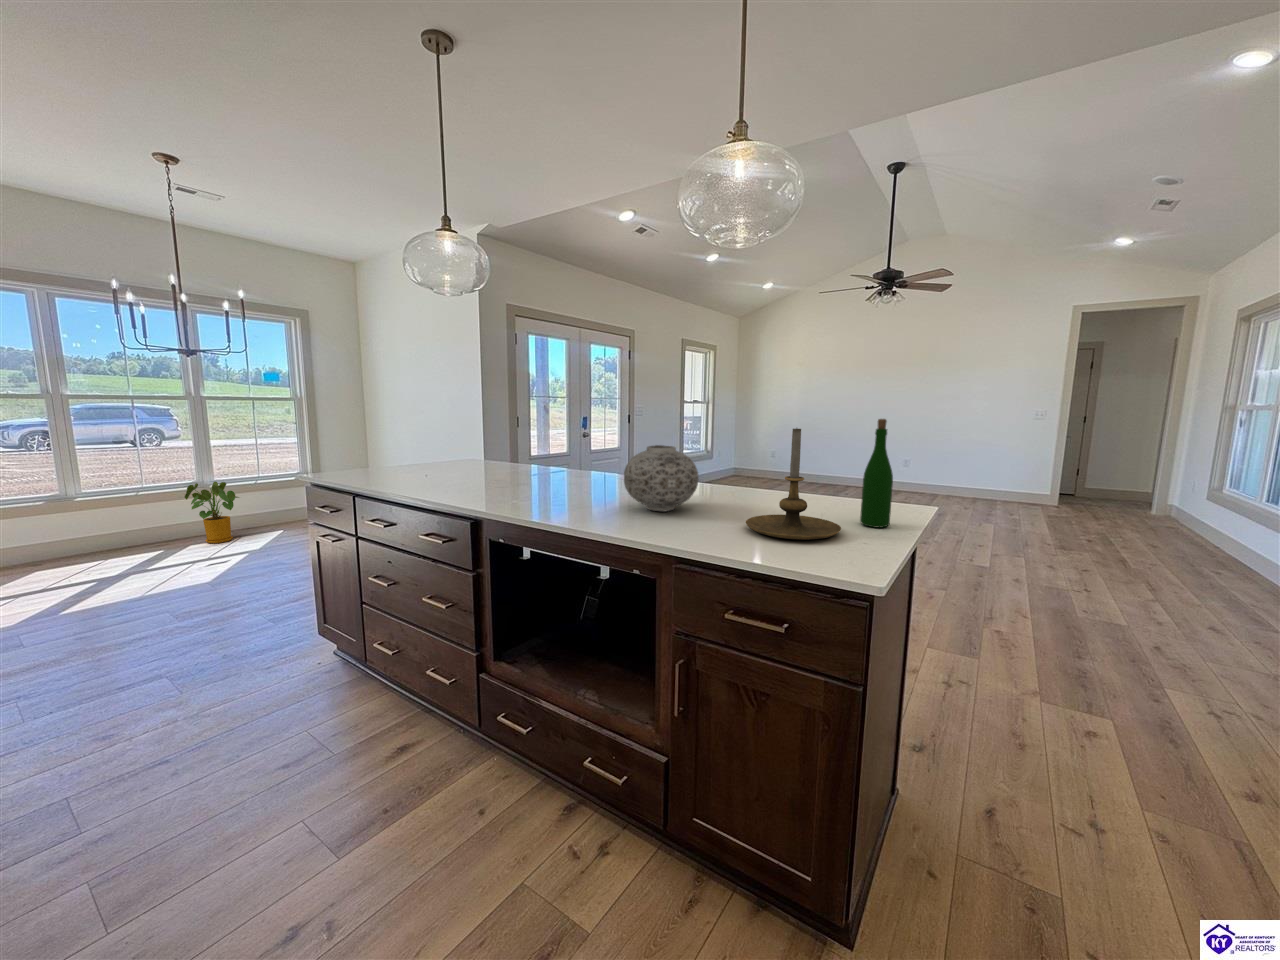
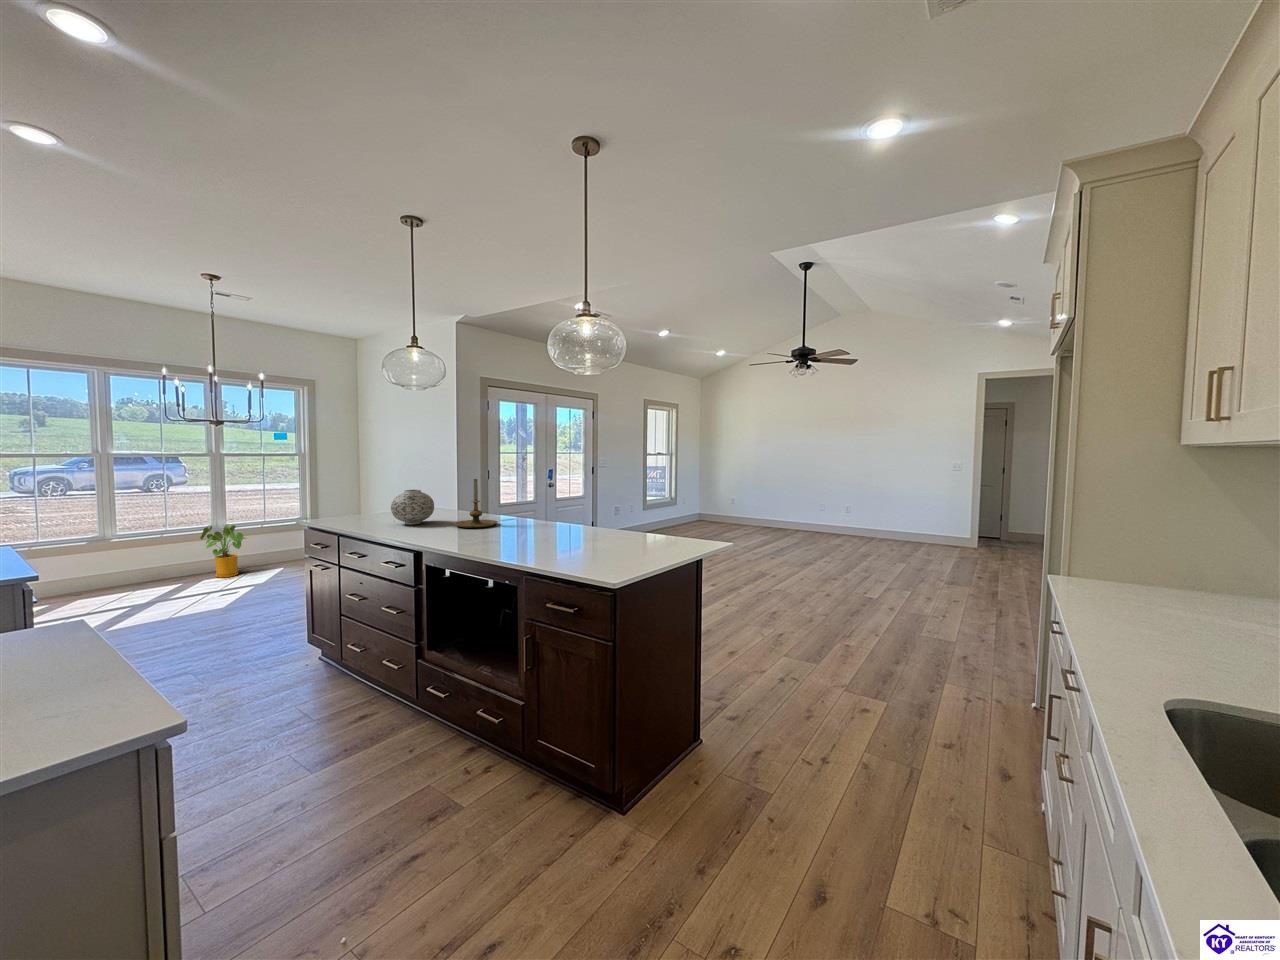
wine bottle: present [860,419,893,528] -> none [657,487,673,556]
candle holder: present [746,428,841,540] -> present [454,479,497,528]
vase: present [624,445,698,511] -> present [391,490,434,525]

